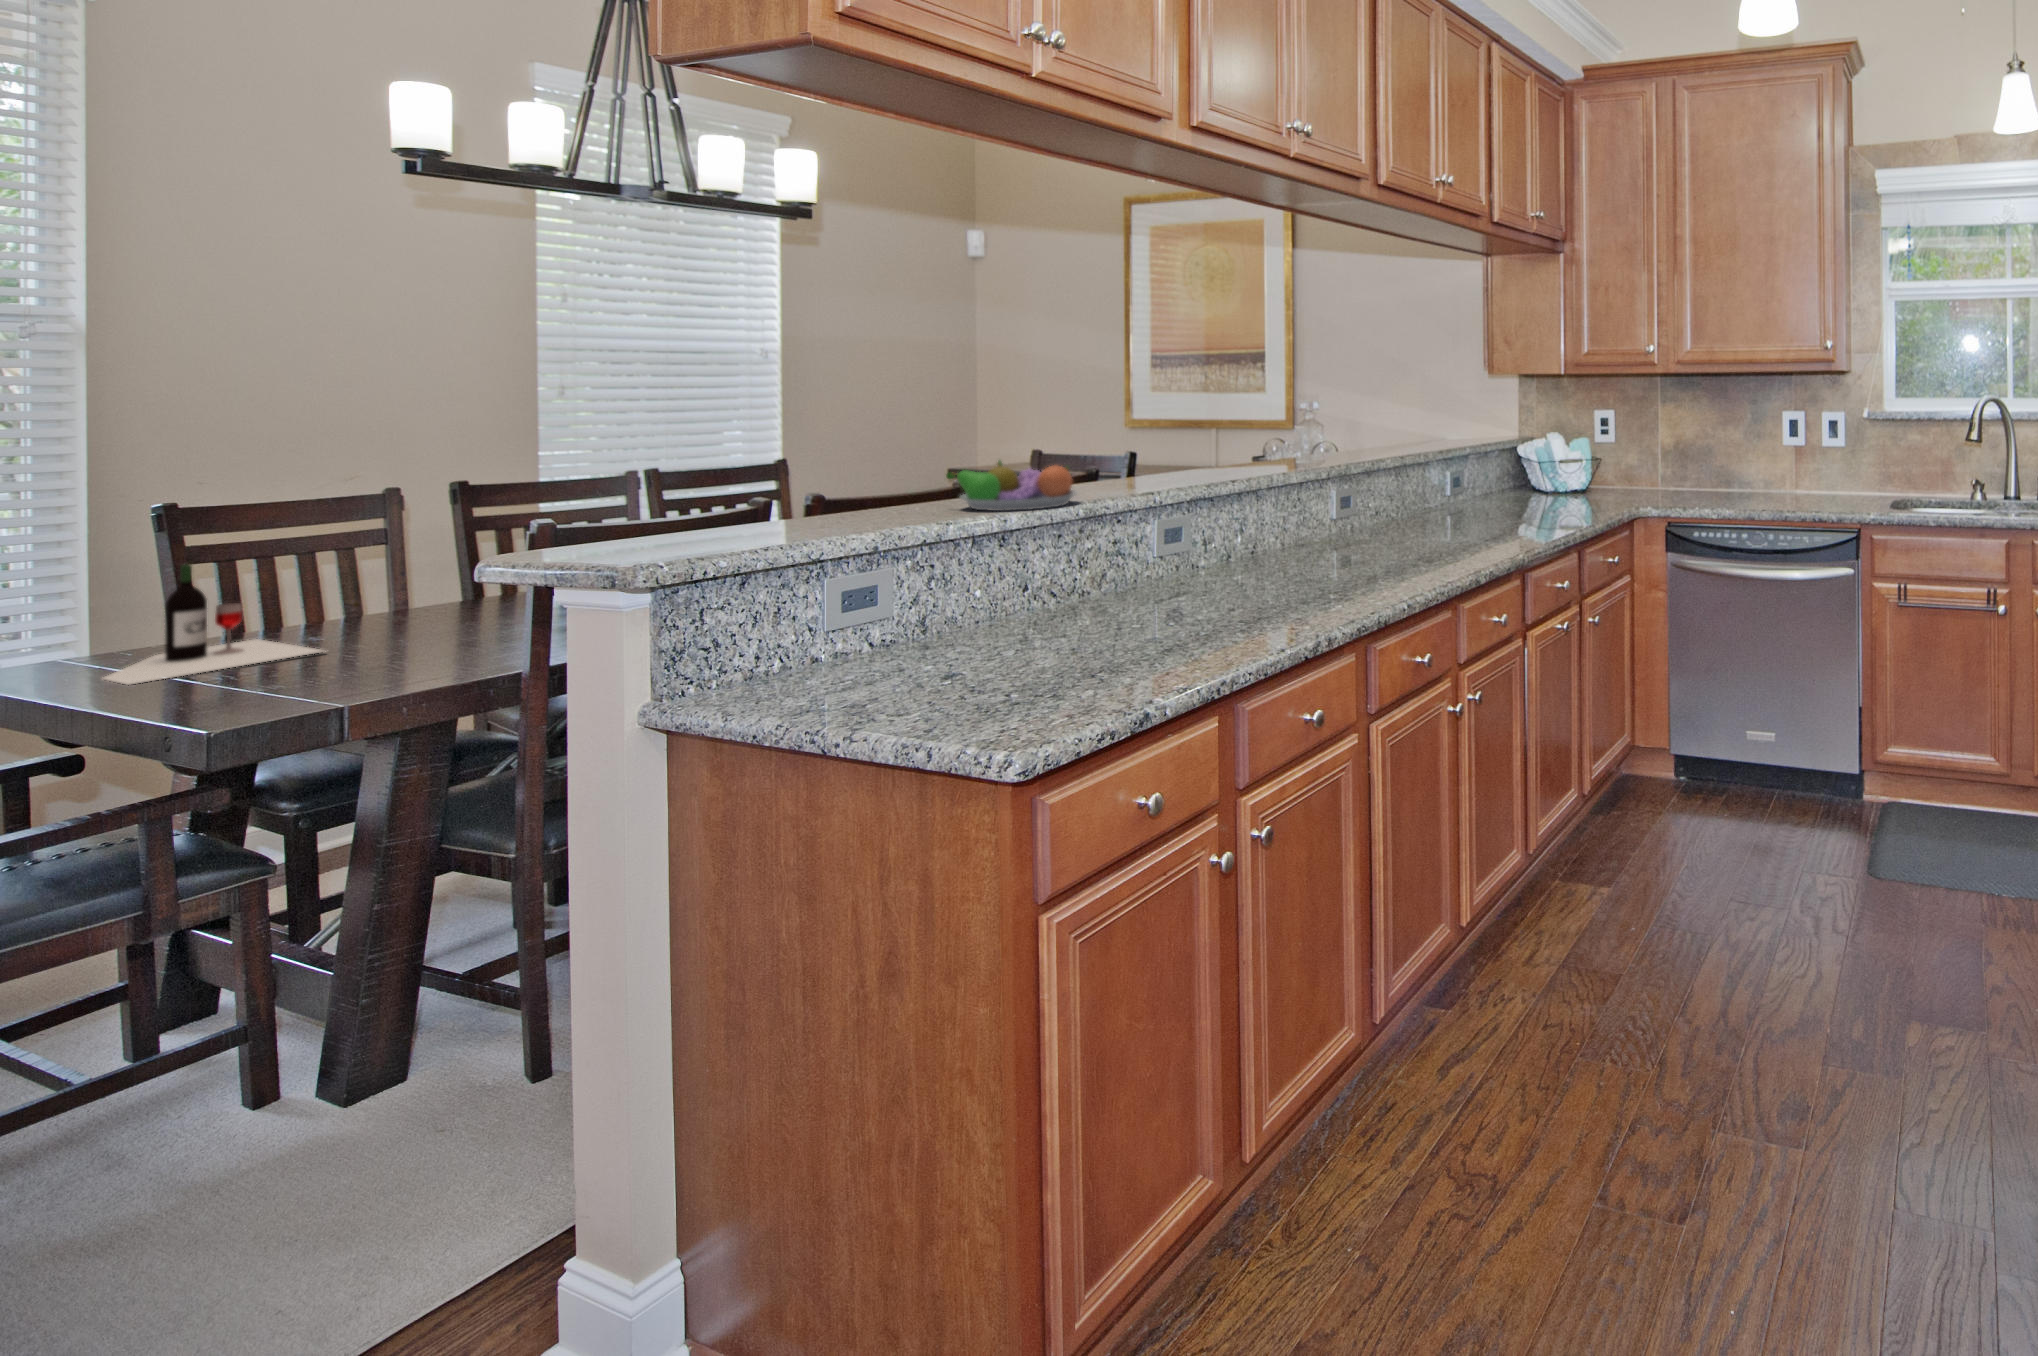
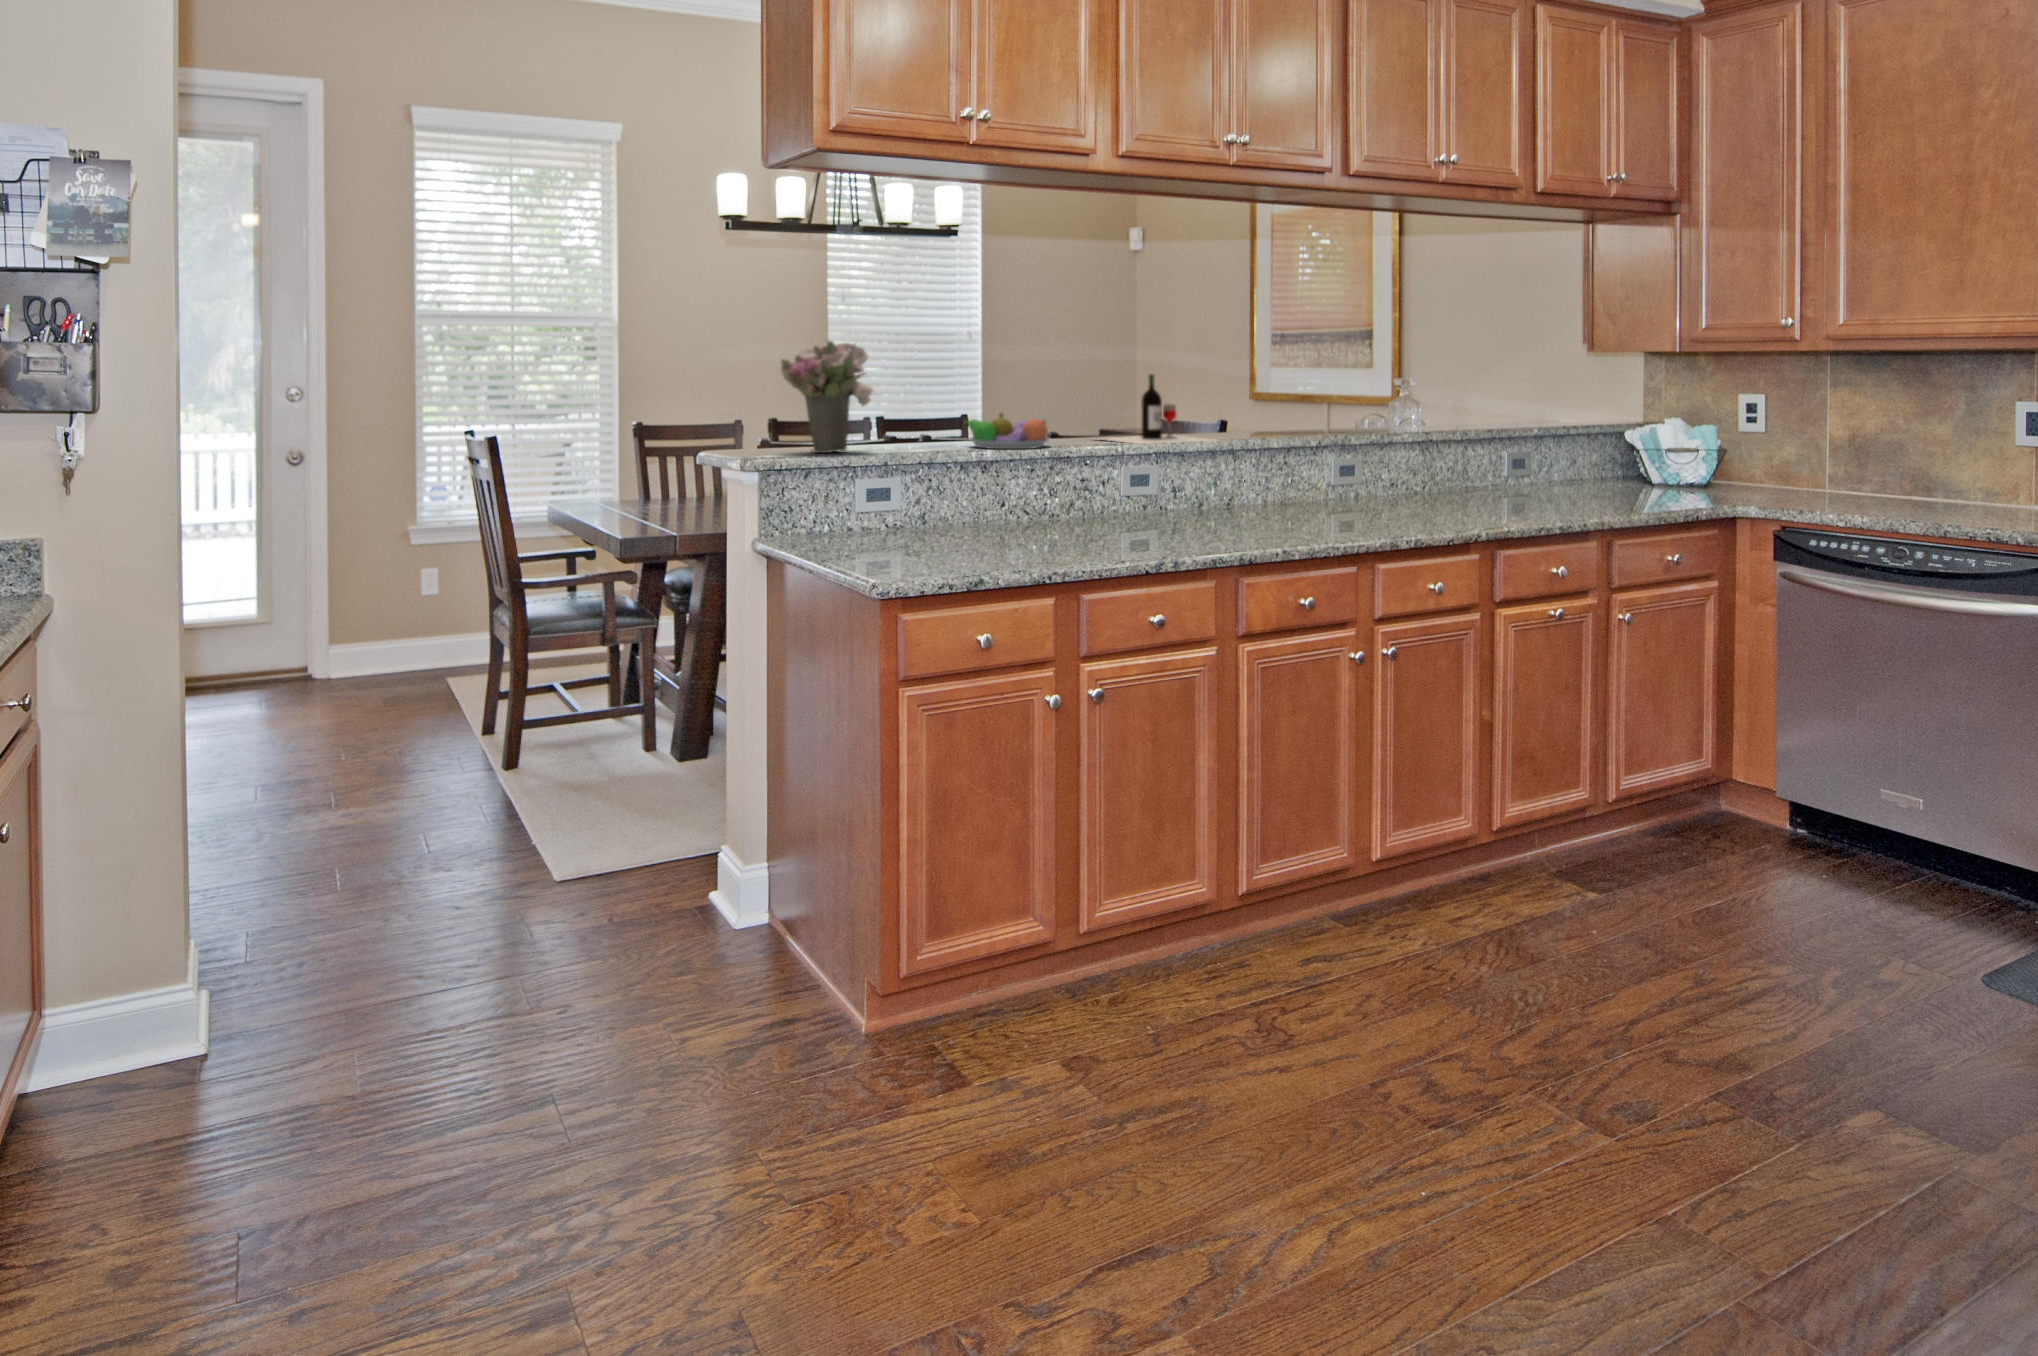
flower bouquet: none [662,358,842,541] -> present [781,341,873,453]
wine bottle: present [104,564,326,685] -> present [1102,374,1214,444]

